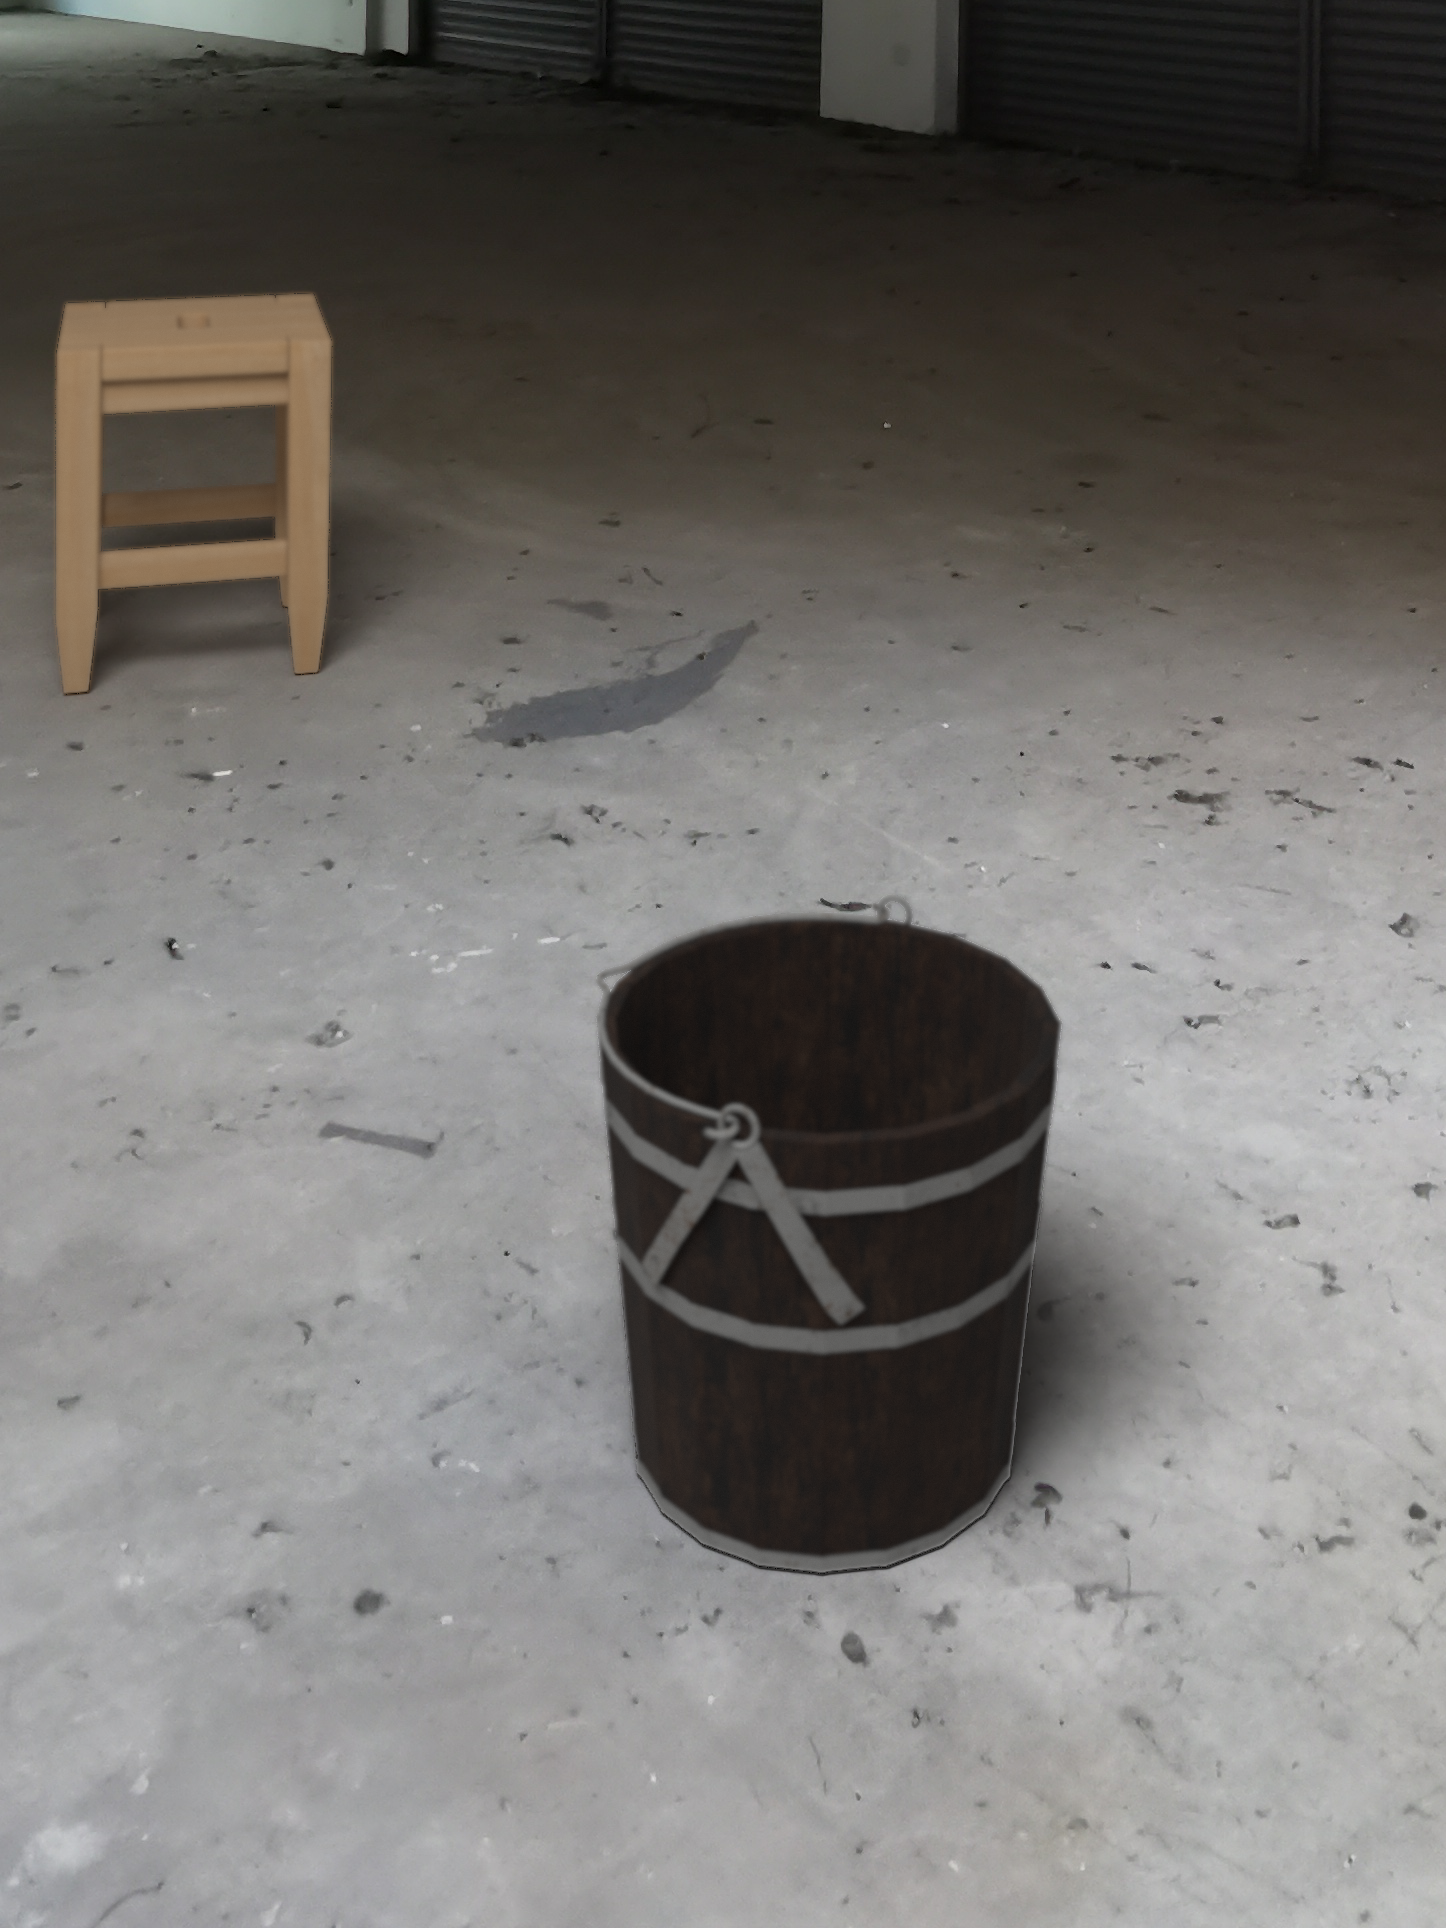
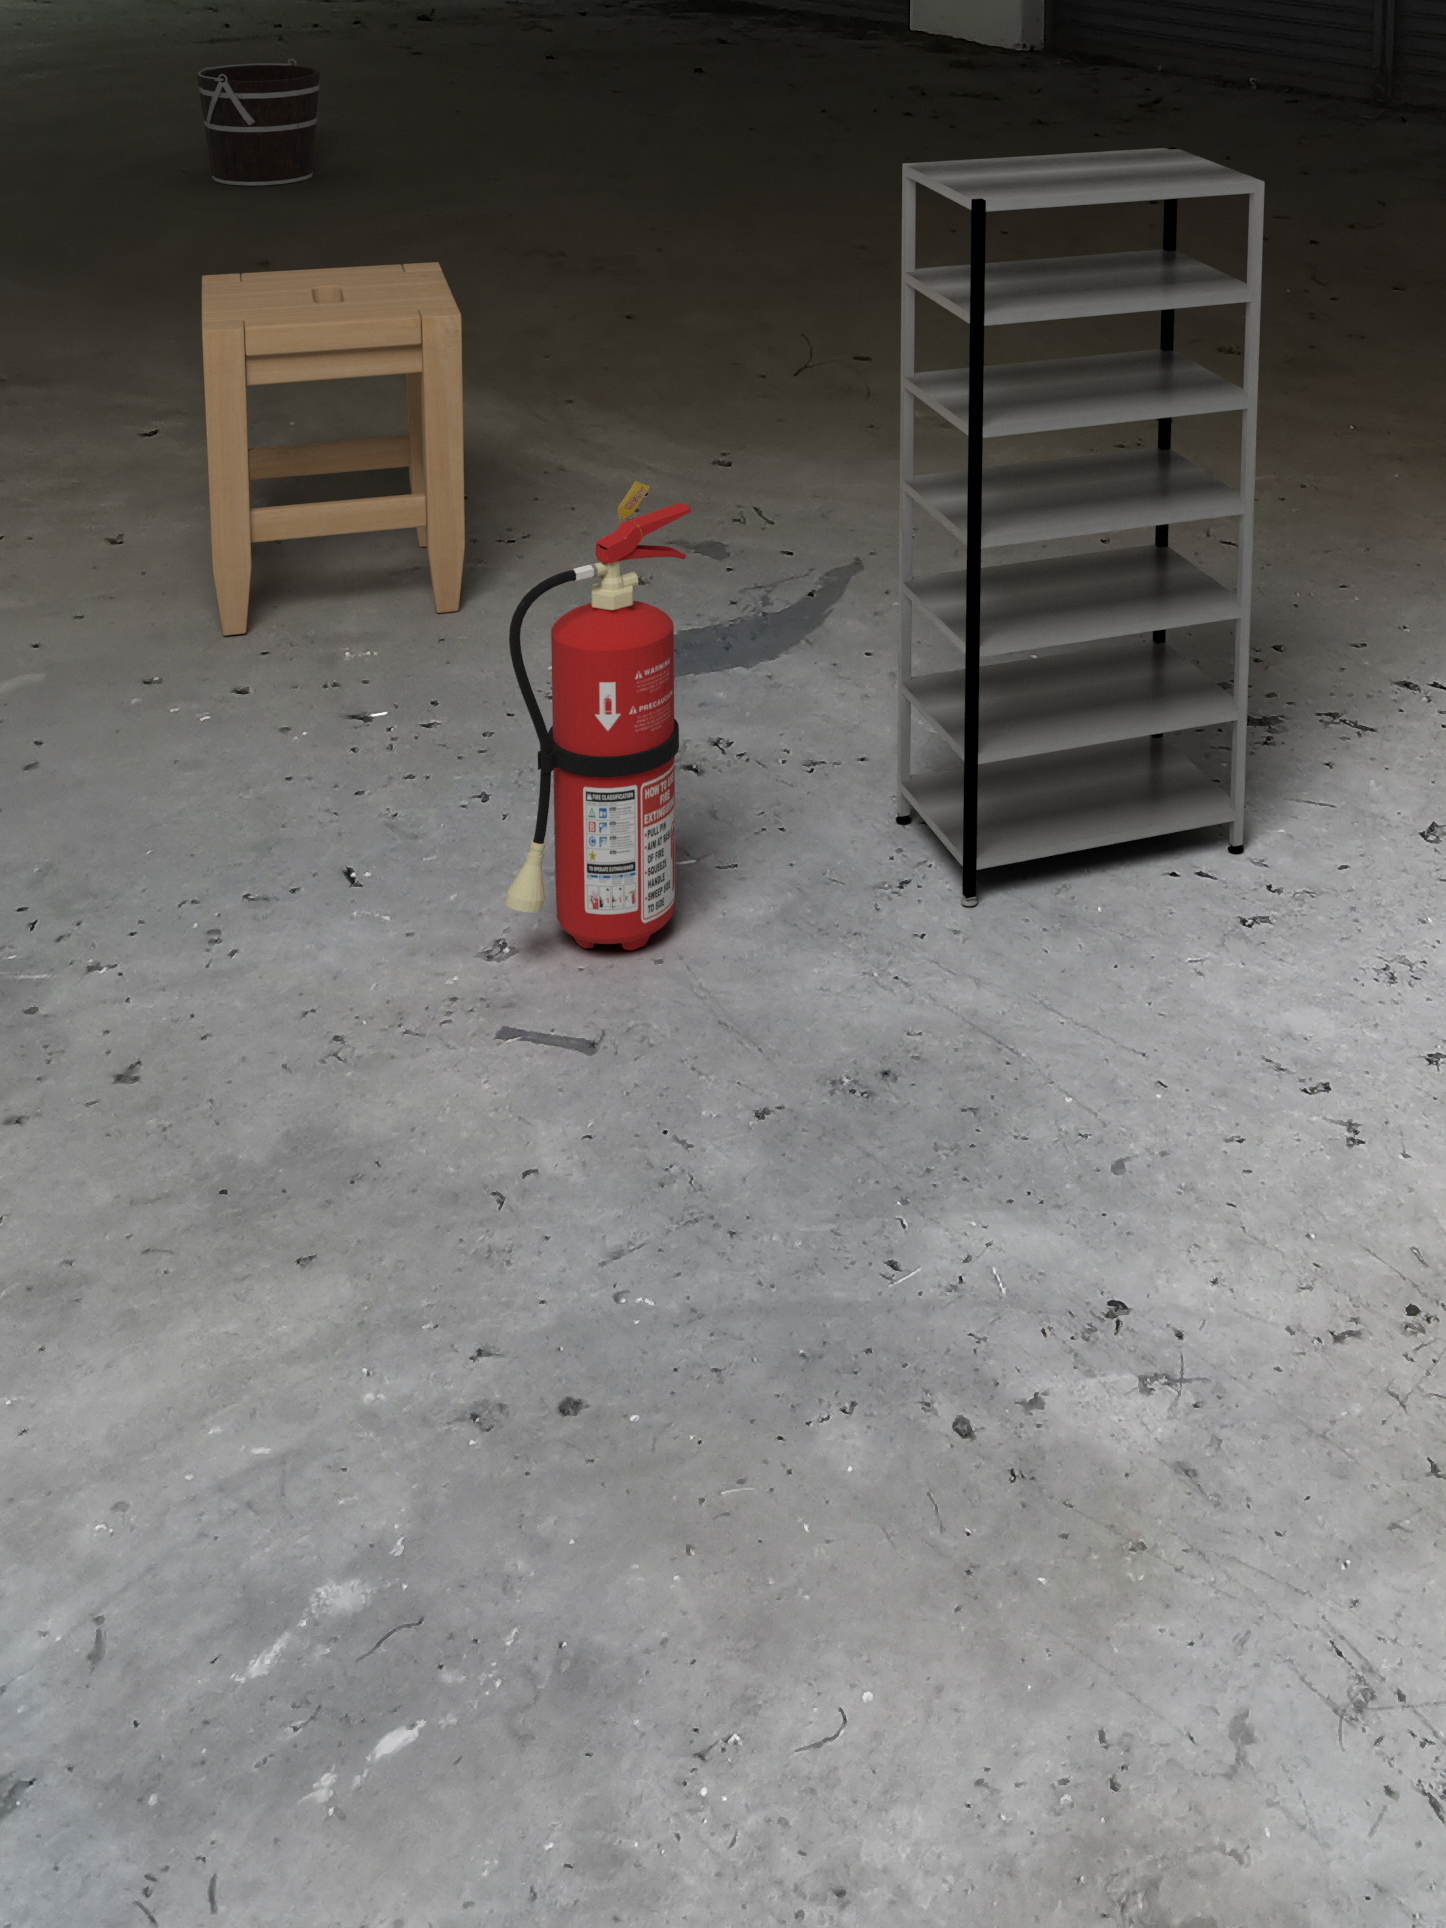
shelving unit: none [789,135,1199,1002] -> present [896,147,1265,906]
fire extinguisher: none [340,487,561,1043] -> present [505,481,691,950]
bucket: present [597,895,1061,1573] -> present [198,59,320,186]

